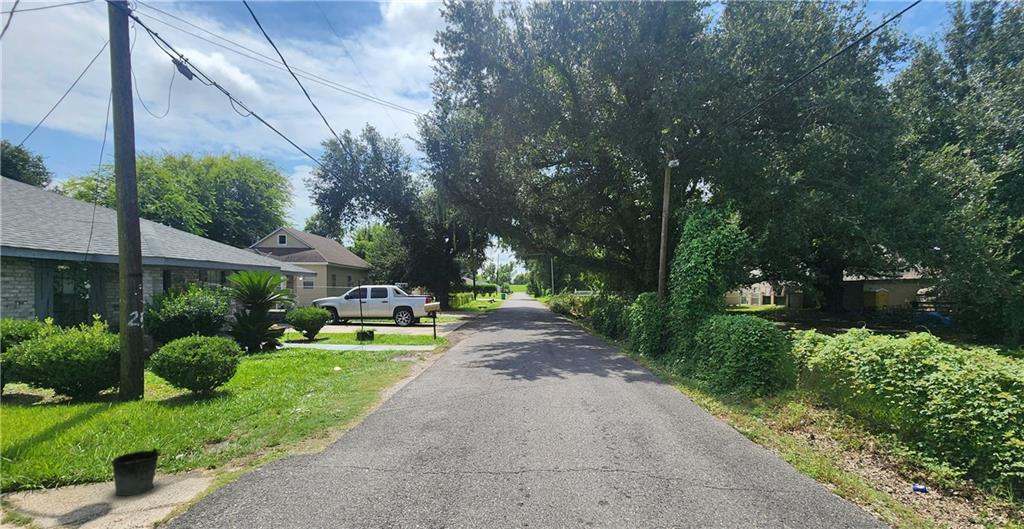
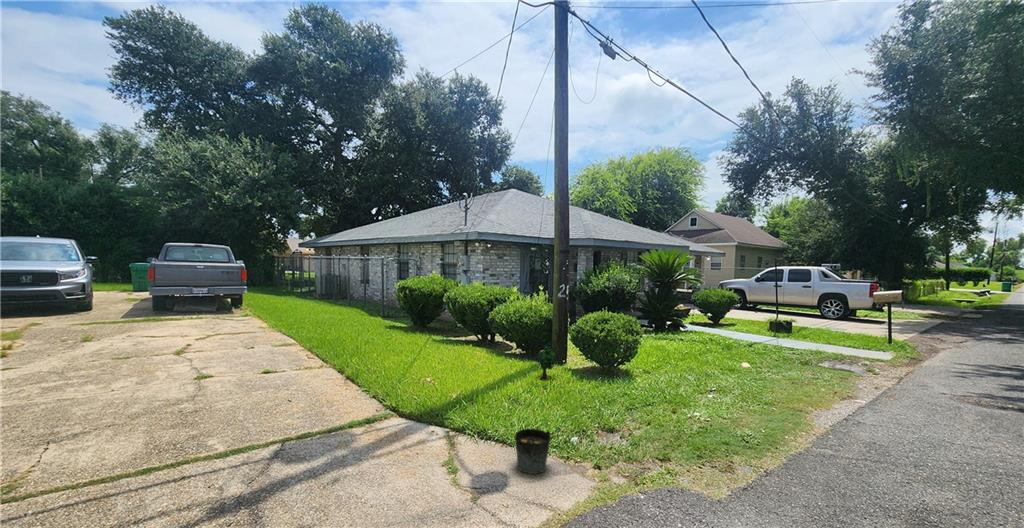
decorative plant: none [106,372,140,418] -> present [535,342,556,380]

